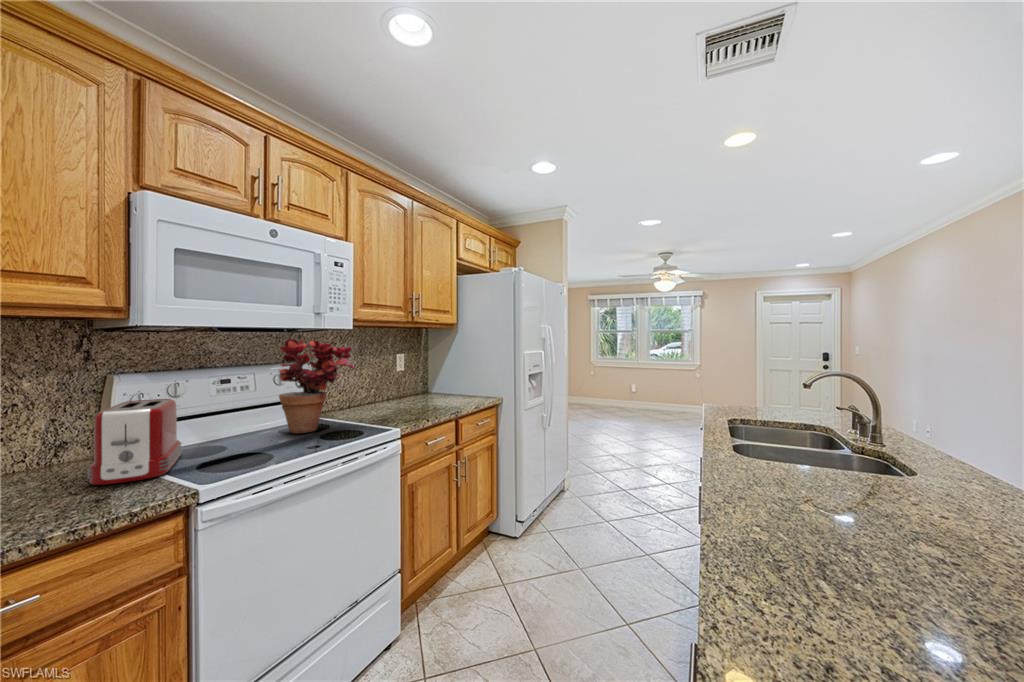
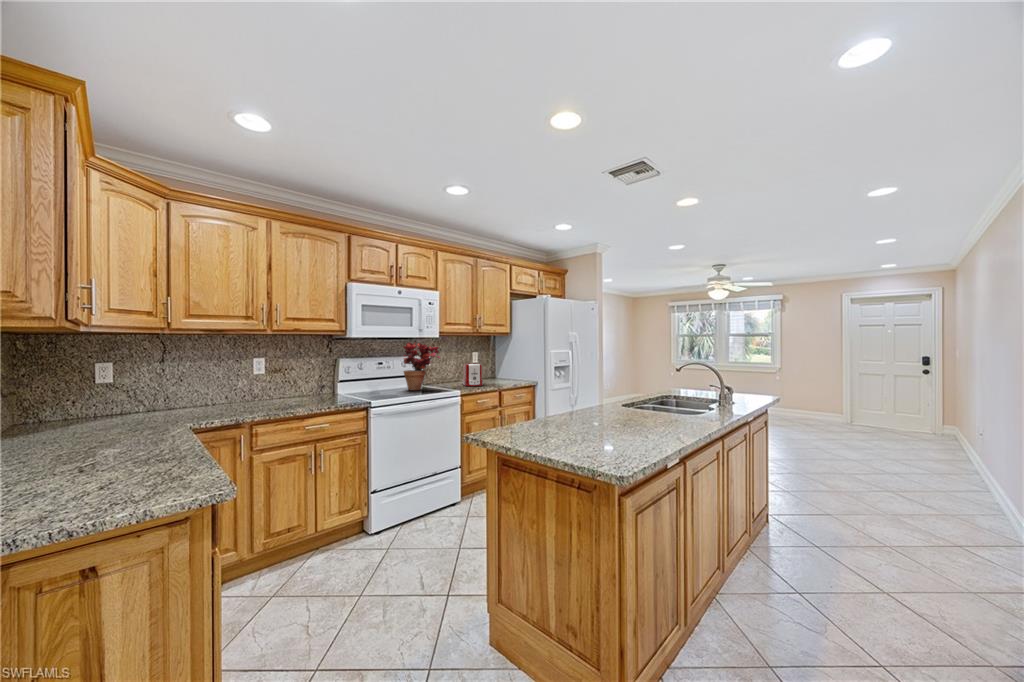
toaster: present [87,399,182,485] -> present [462,363,483,386]

